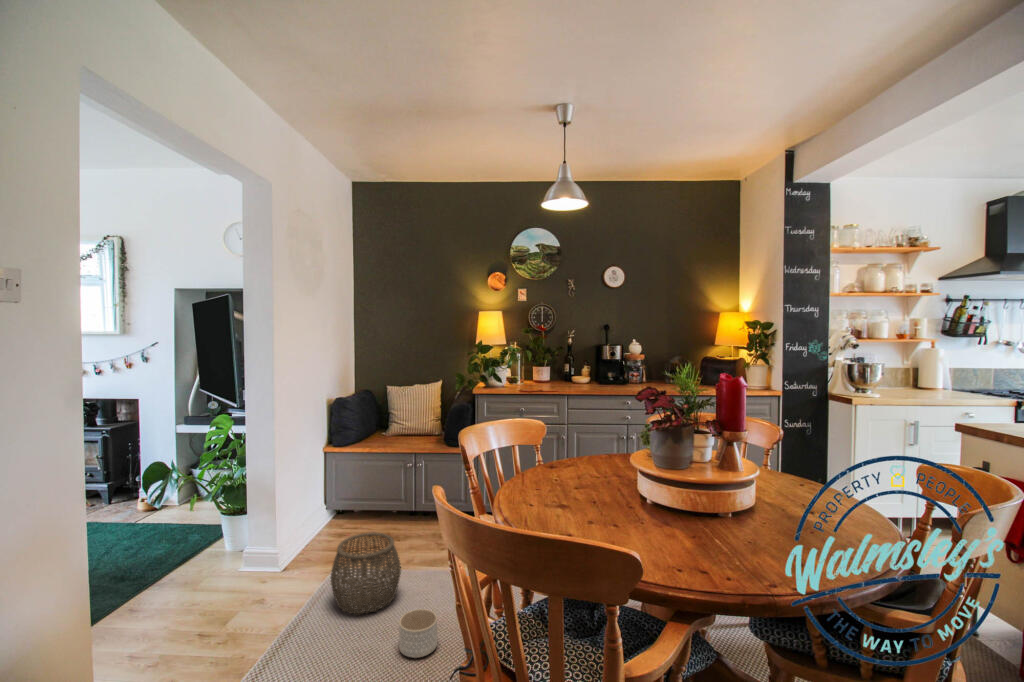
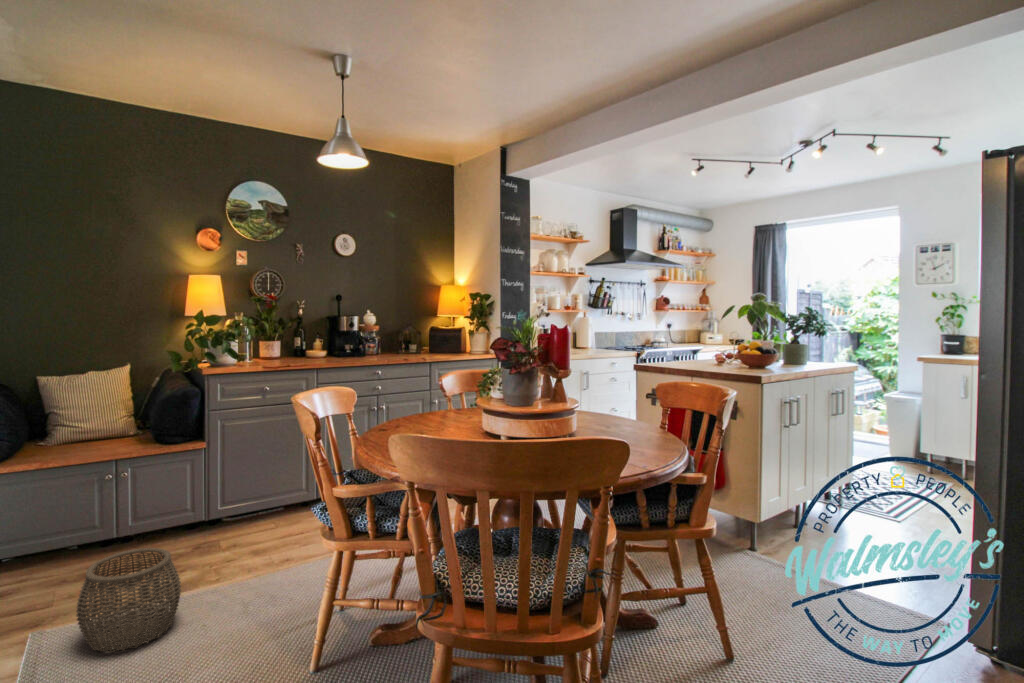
planter: present [399,609,437,658] -> none [222,603,269,655]

